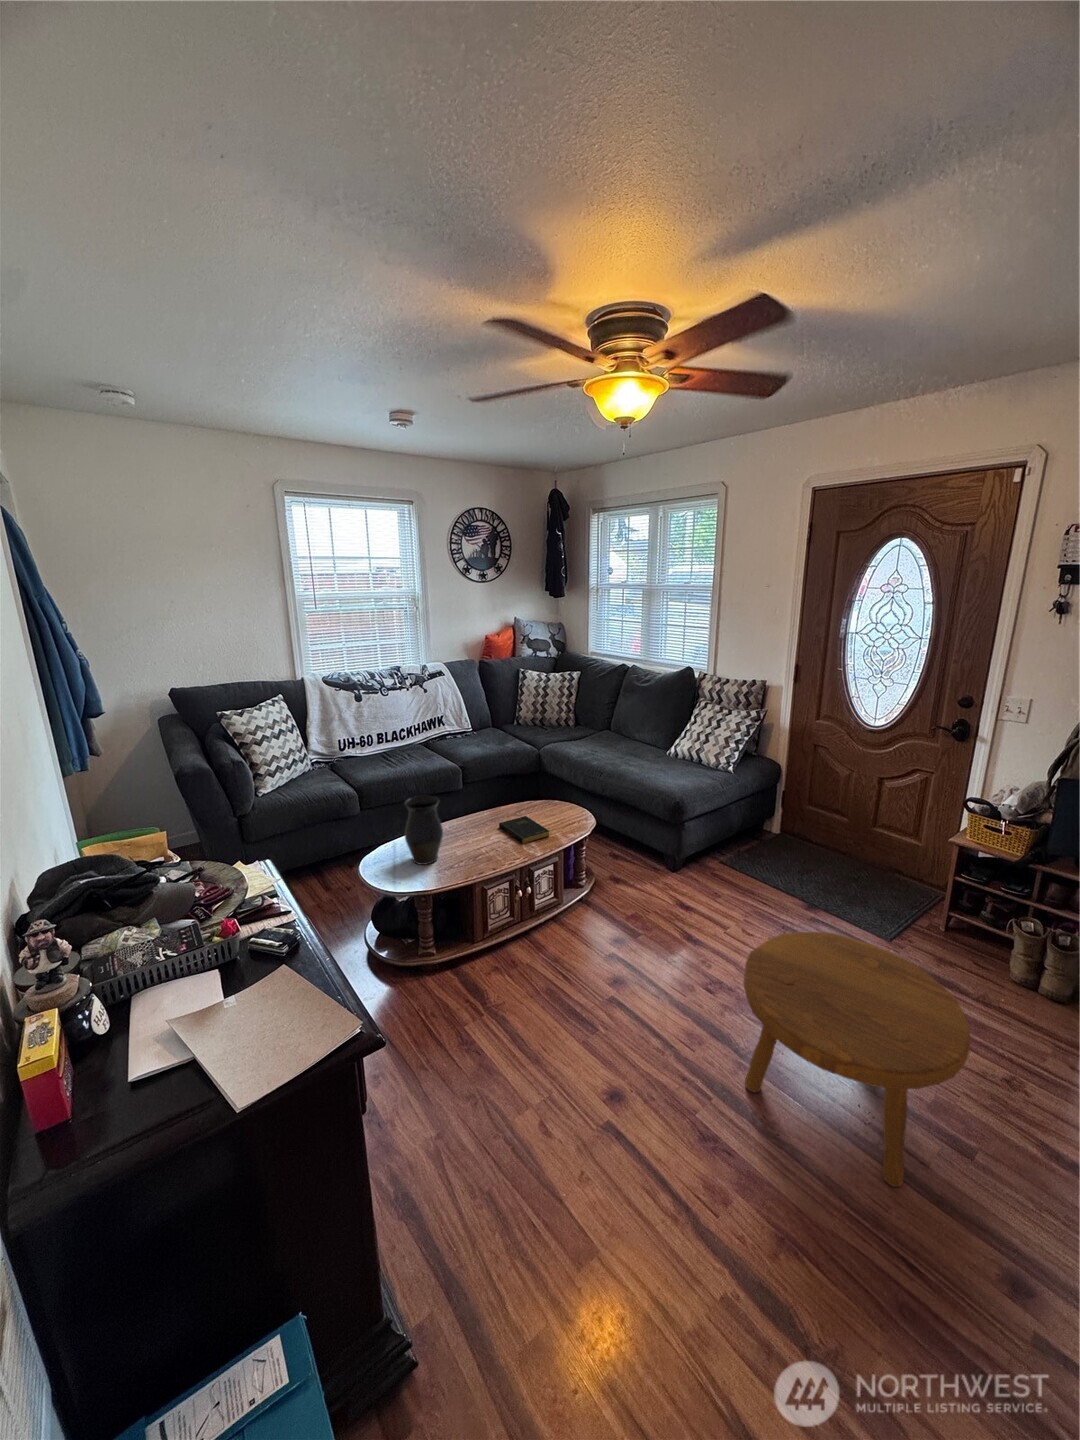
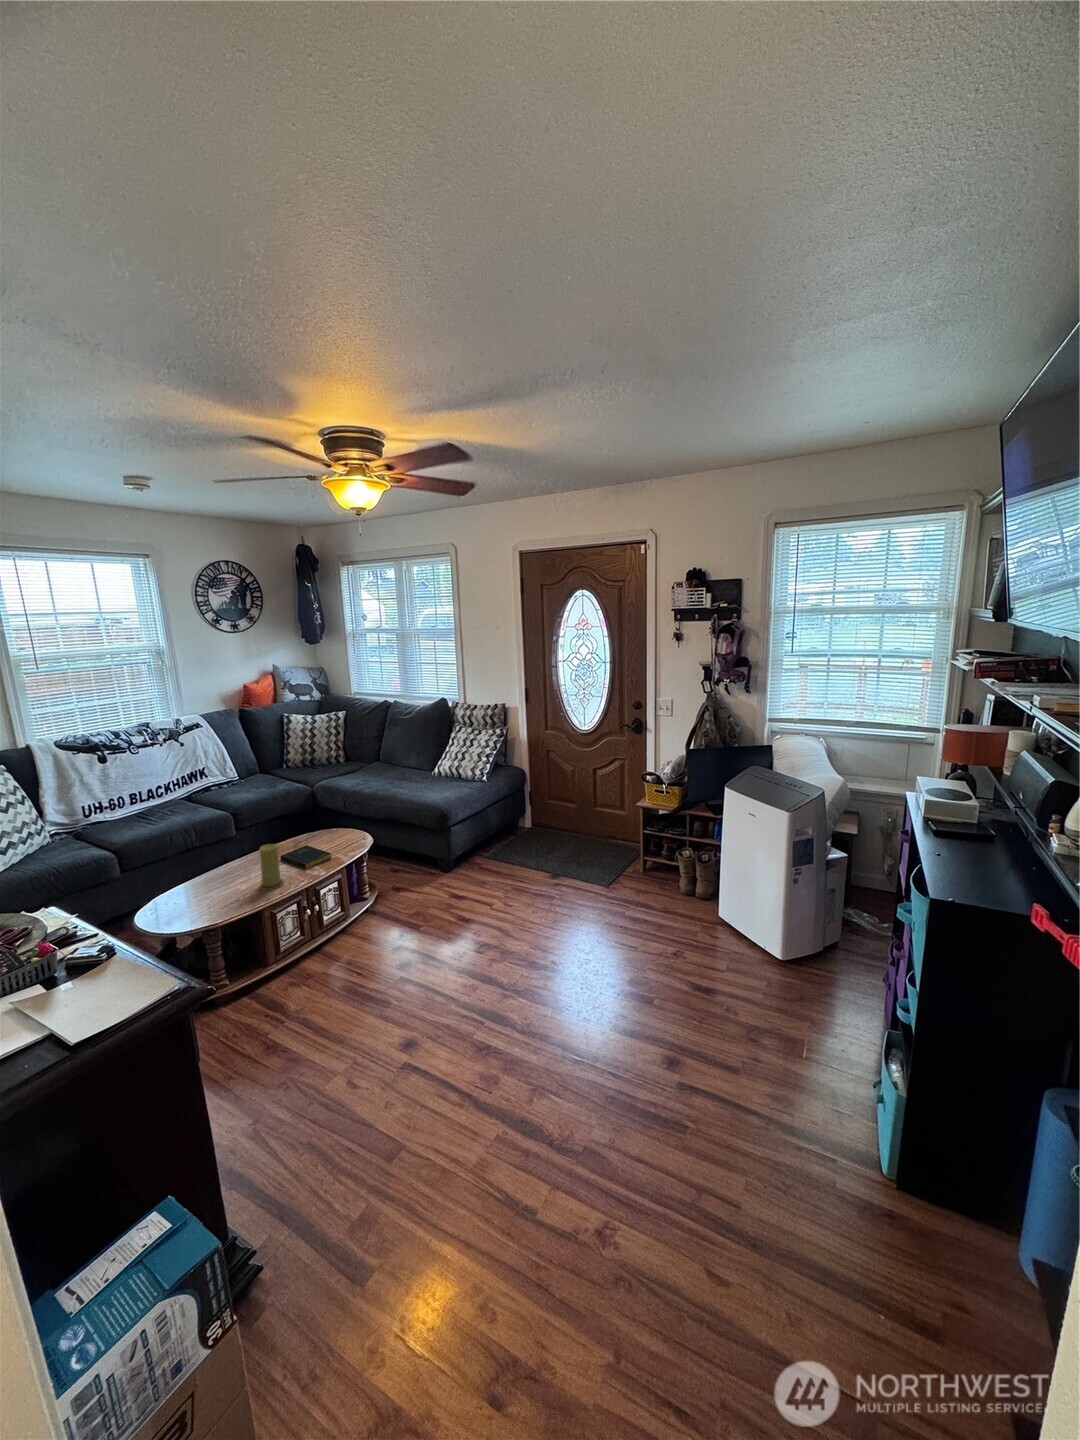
vase: present [405,795,443,865] -> none [178,838,223,906]
candle: none [475,812,500,861] -> present [259,844,284,890]
footstool: present [743,932,971,1187] -> none [499,879,642,1039]

